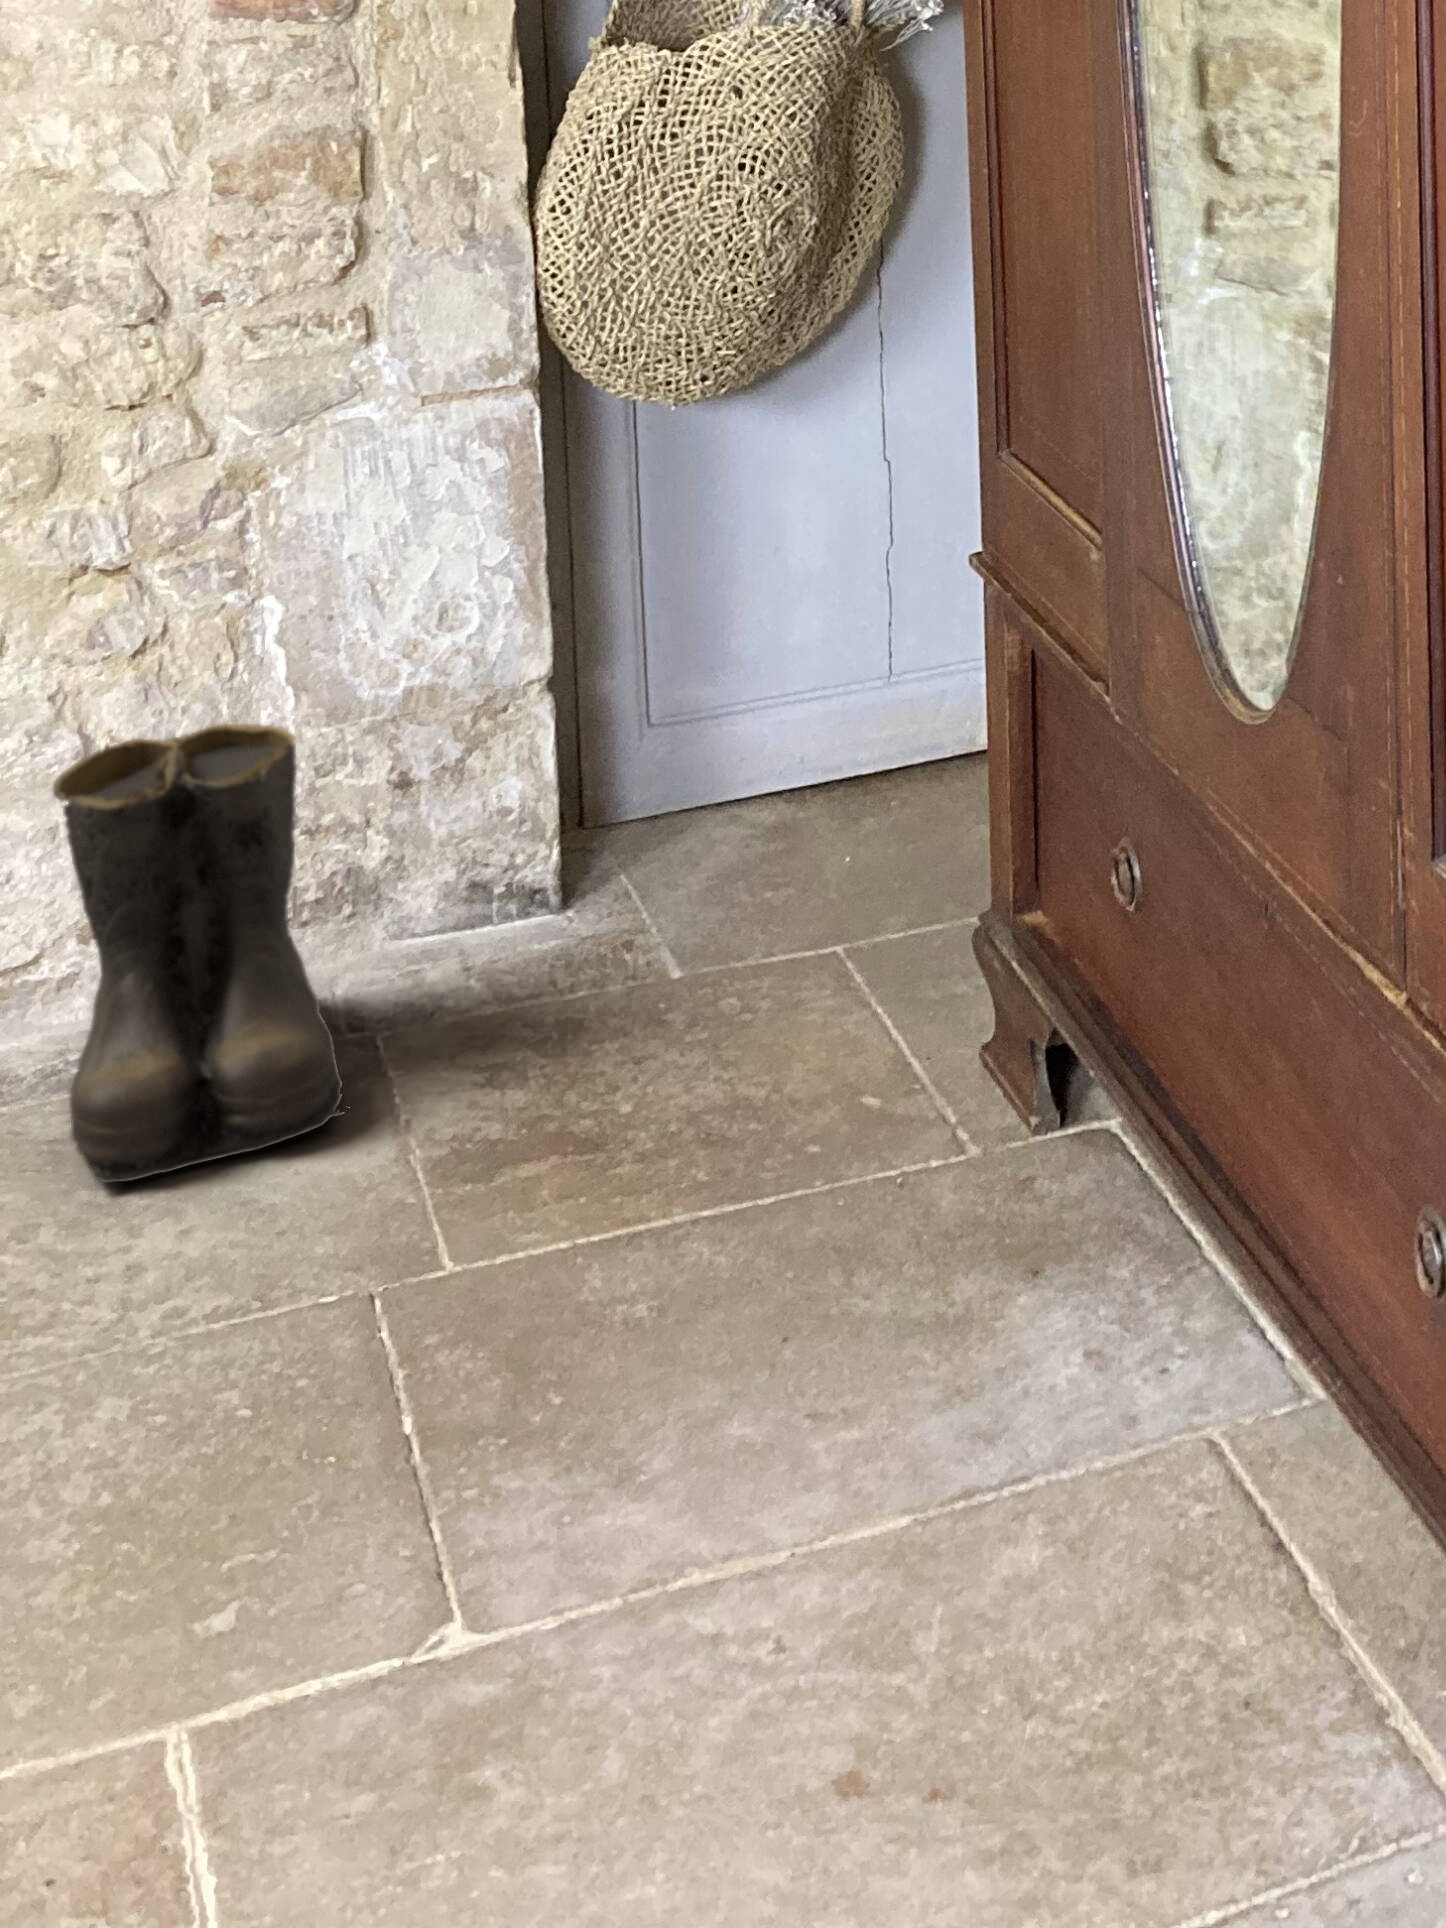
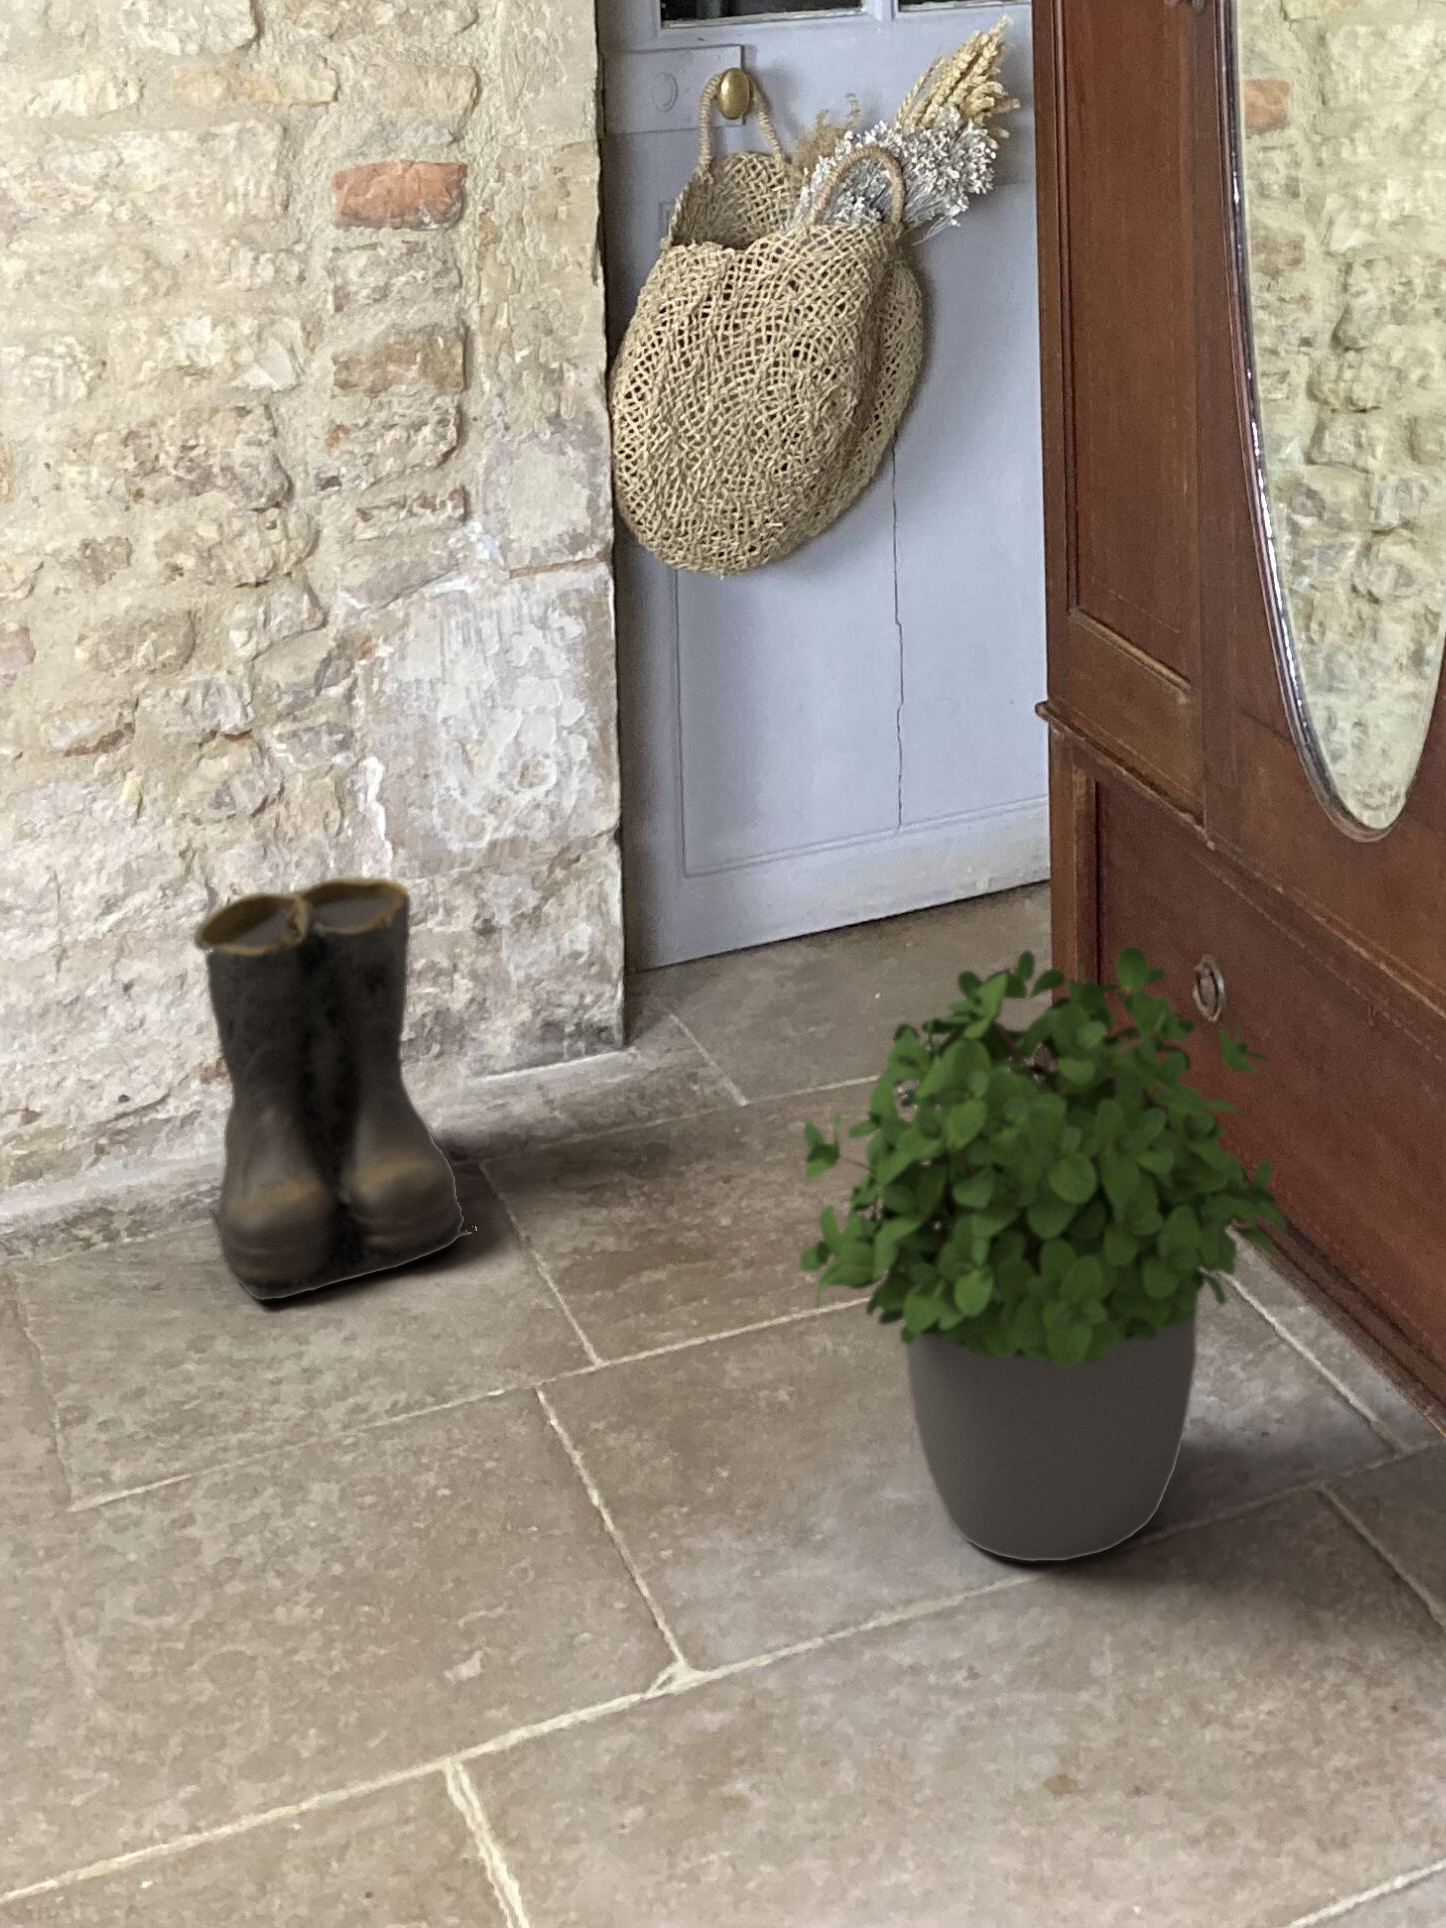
potted plant: none [600,829,1170,1515] -> present [799,947,1286,1561]

